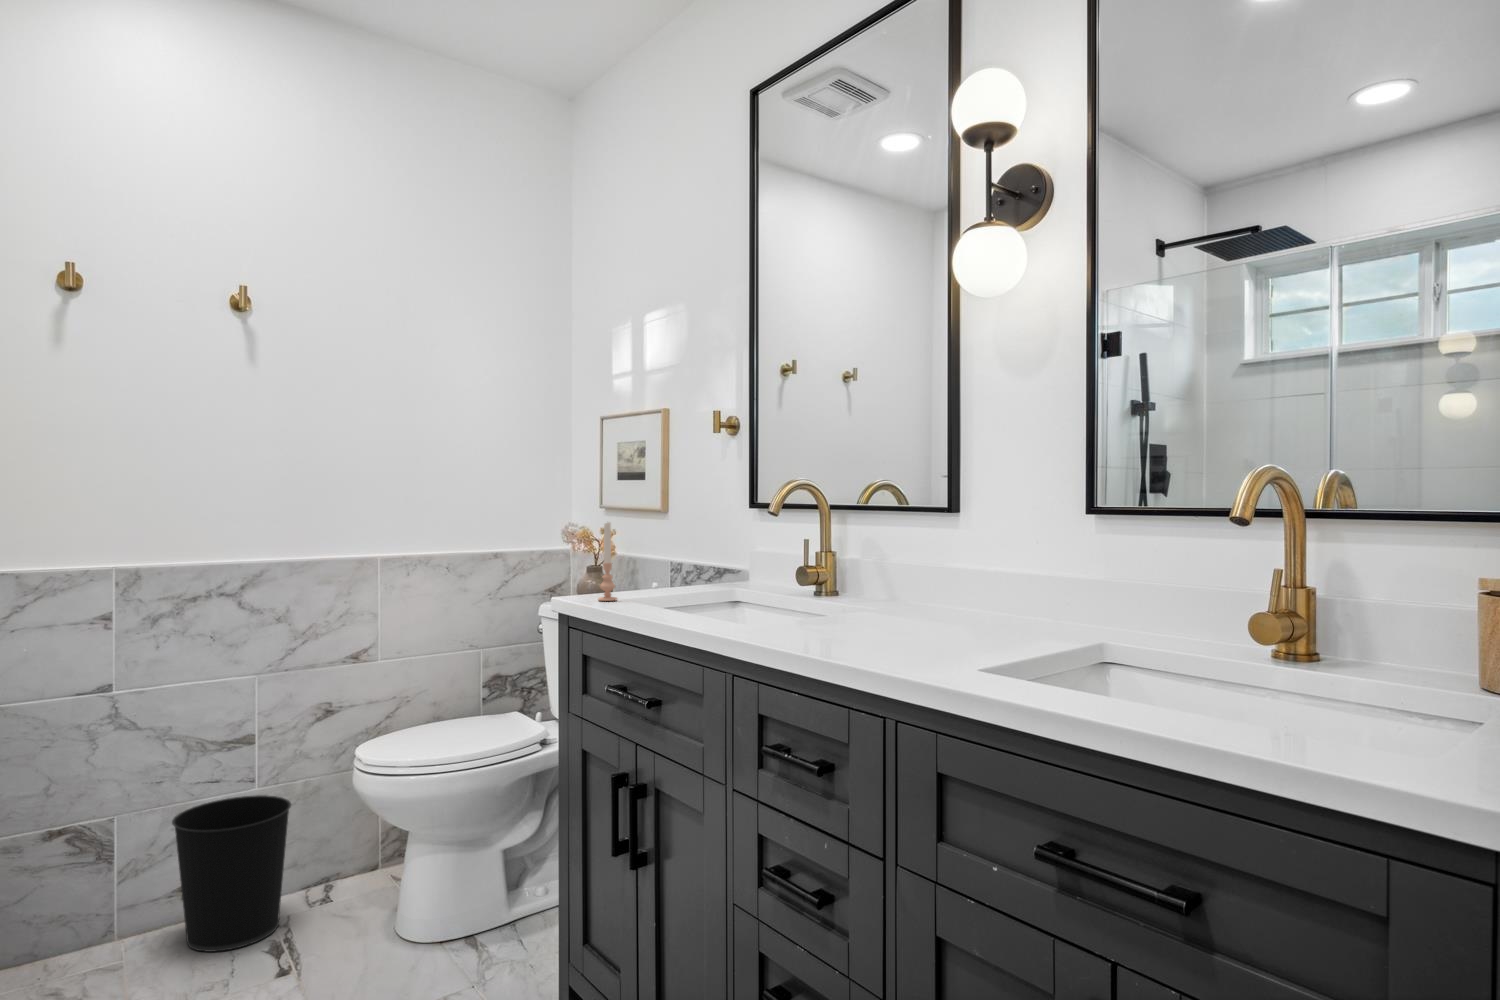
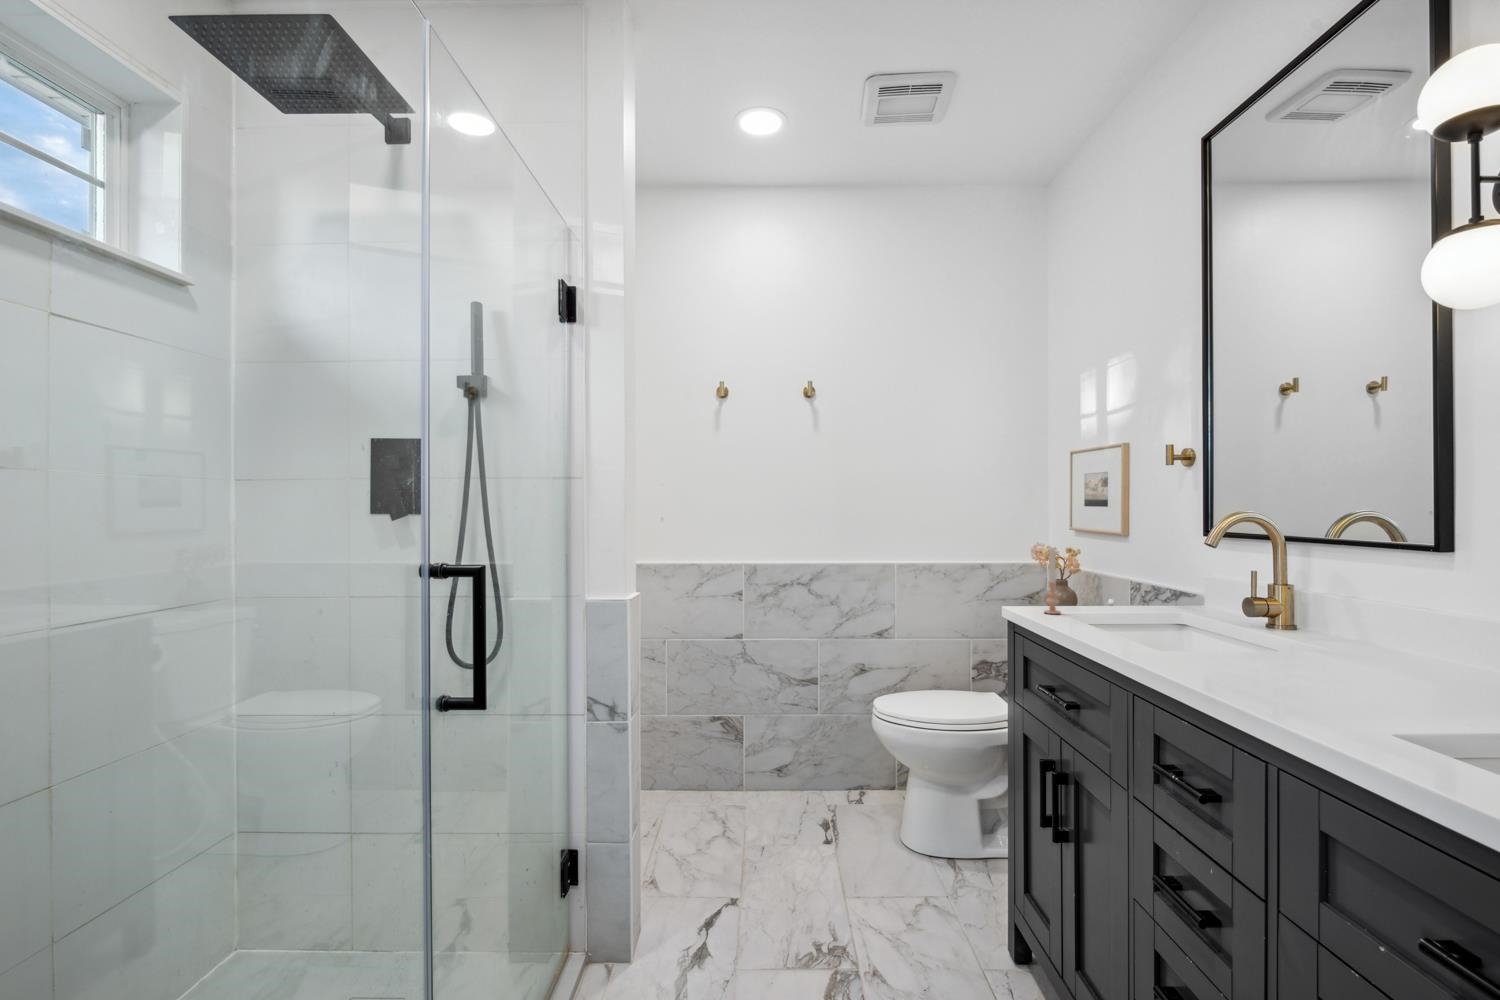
wastebasket: present [172,795,291,952] -> none [764,720,834,823]

